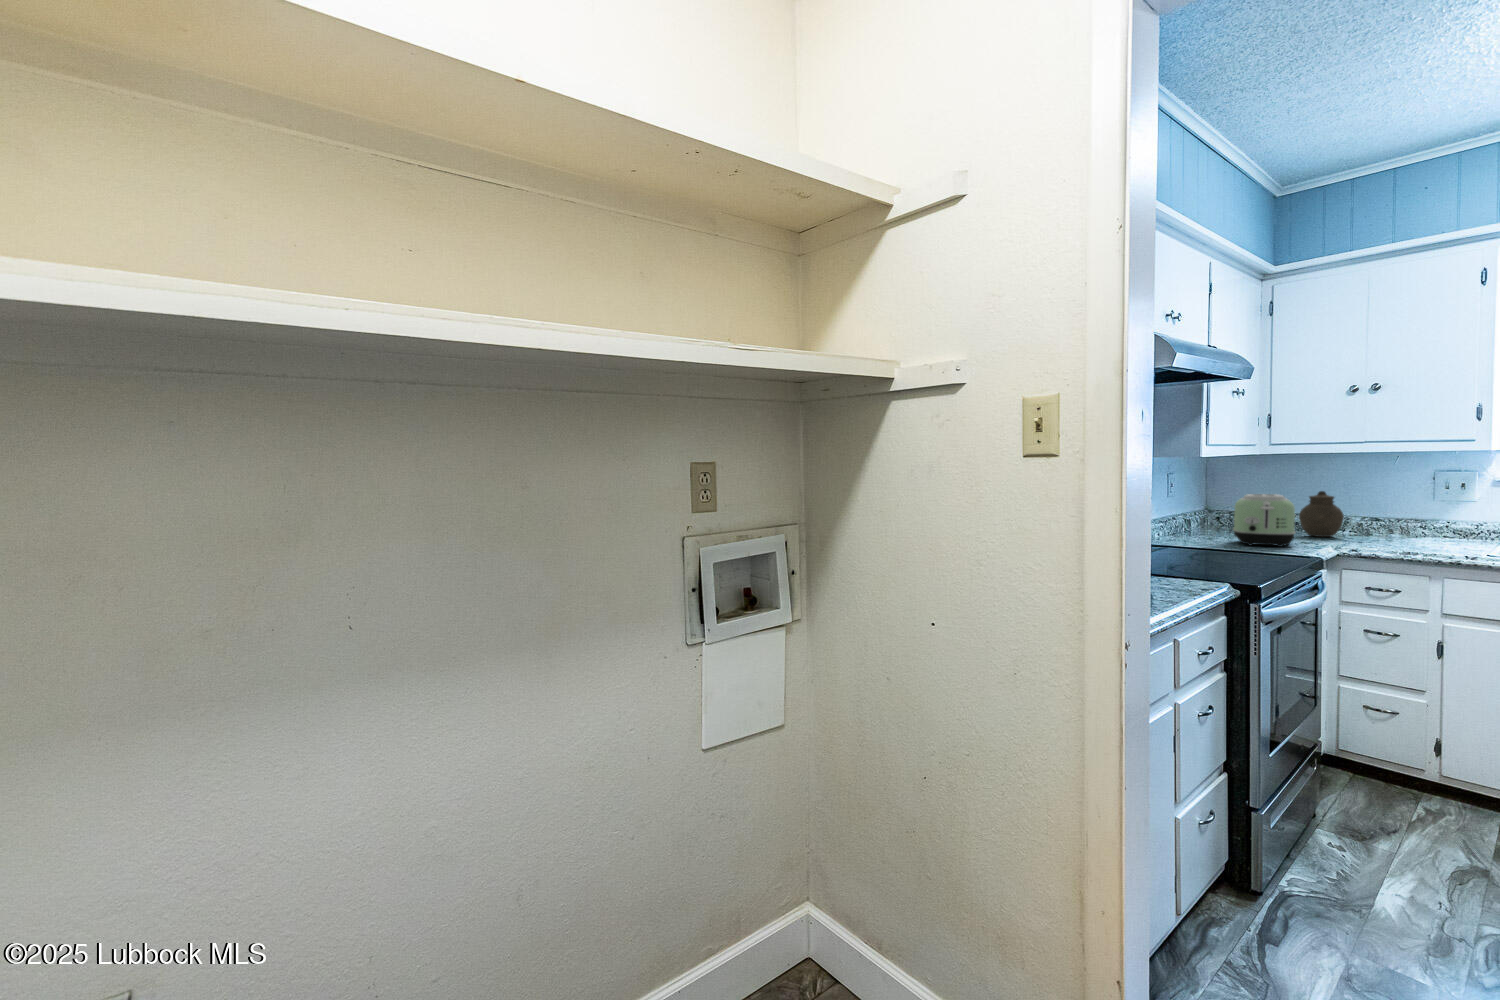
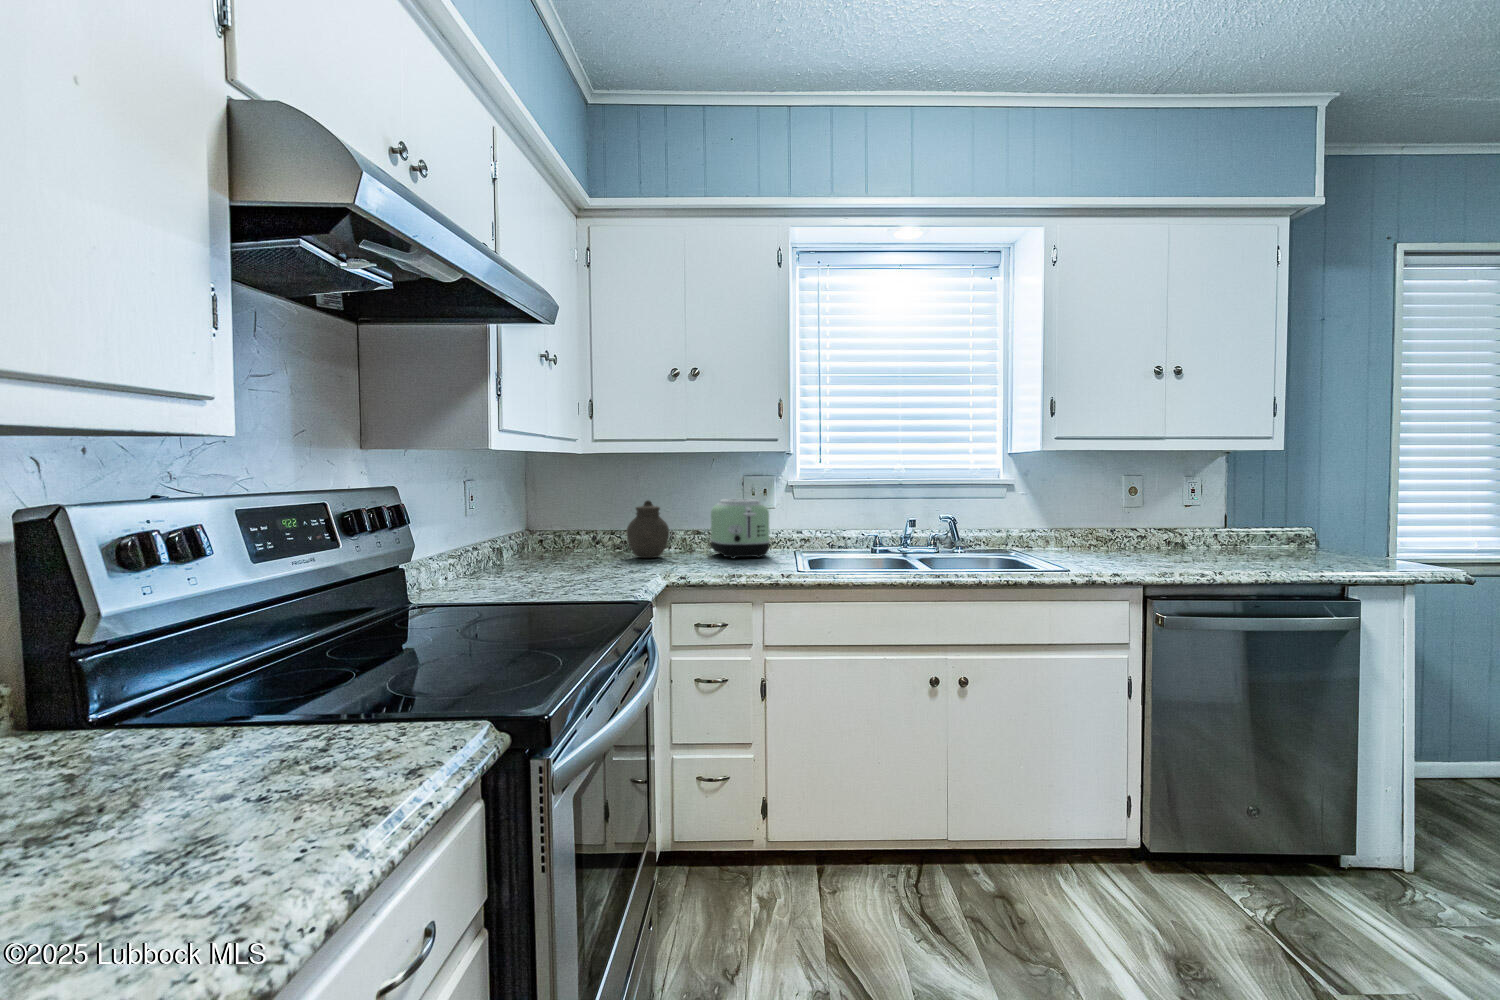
toaster: present [1233,494,1295,547] -> present [710,499,770,559]

